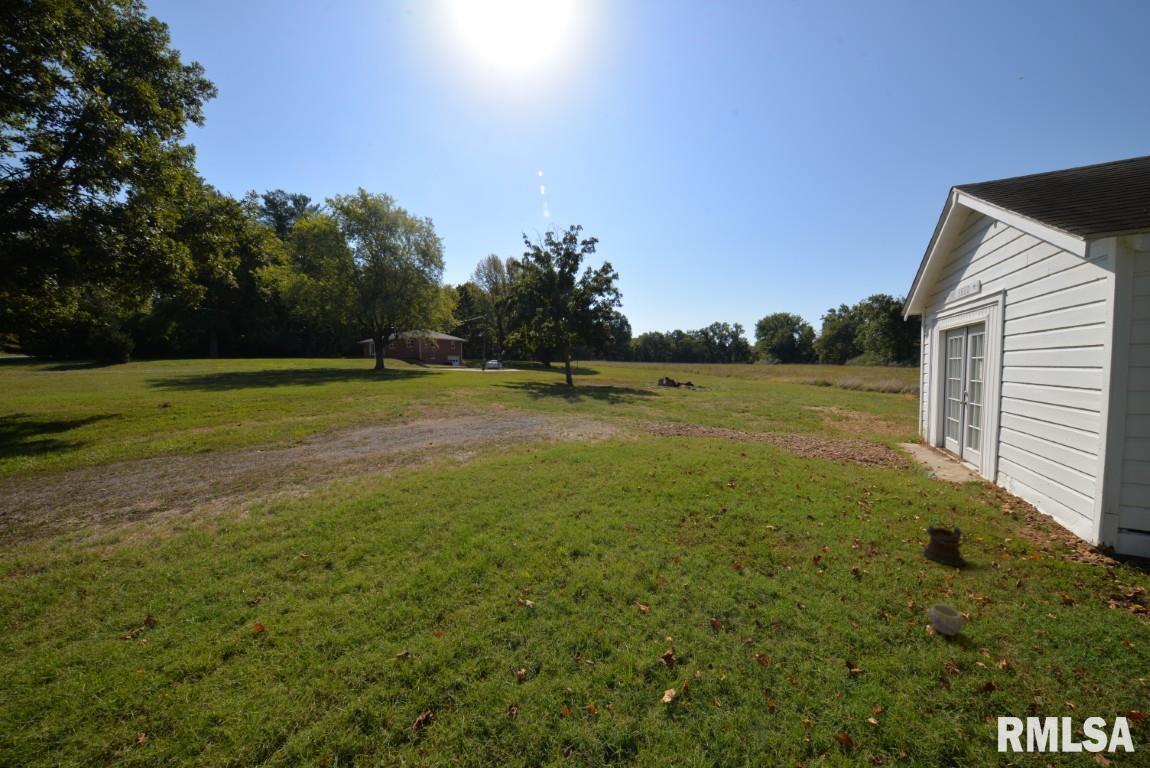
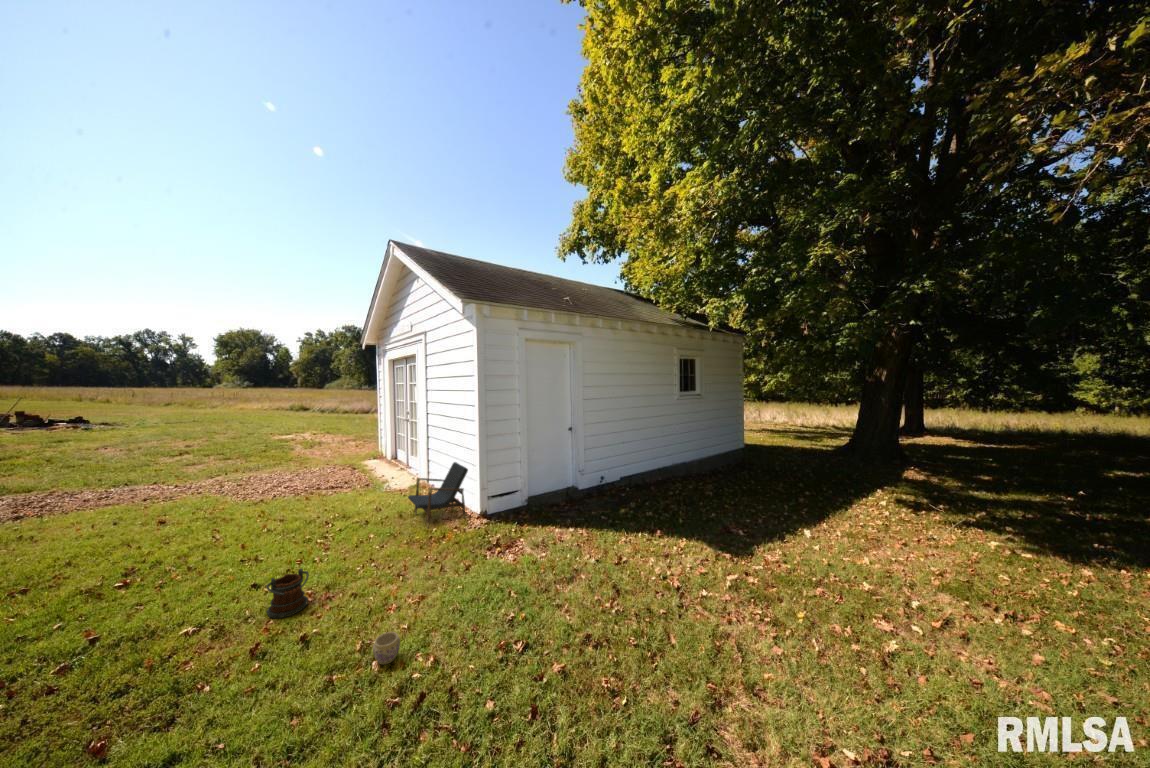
lounge chair: none [966,464,1077,542] -> present [408,462,468,528]
bucket: present [923,526,966,566] -> present [266,569,309,618]

